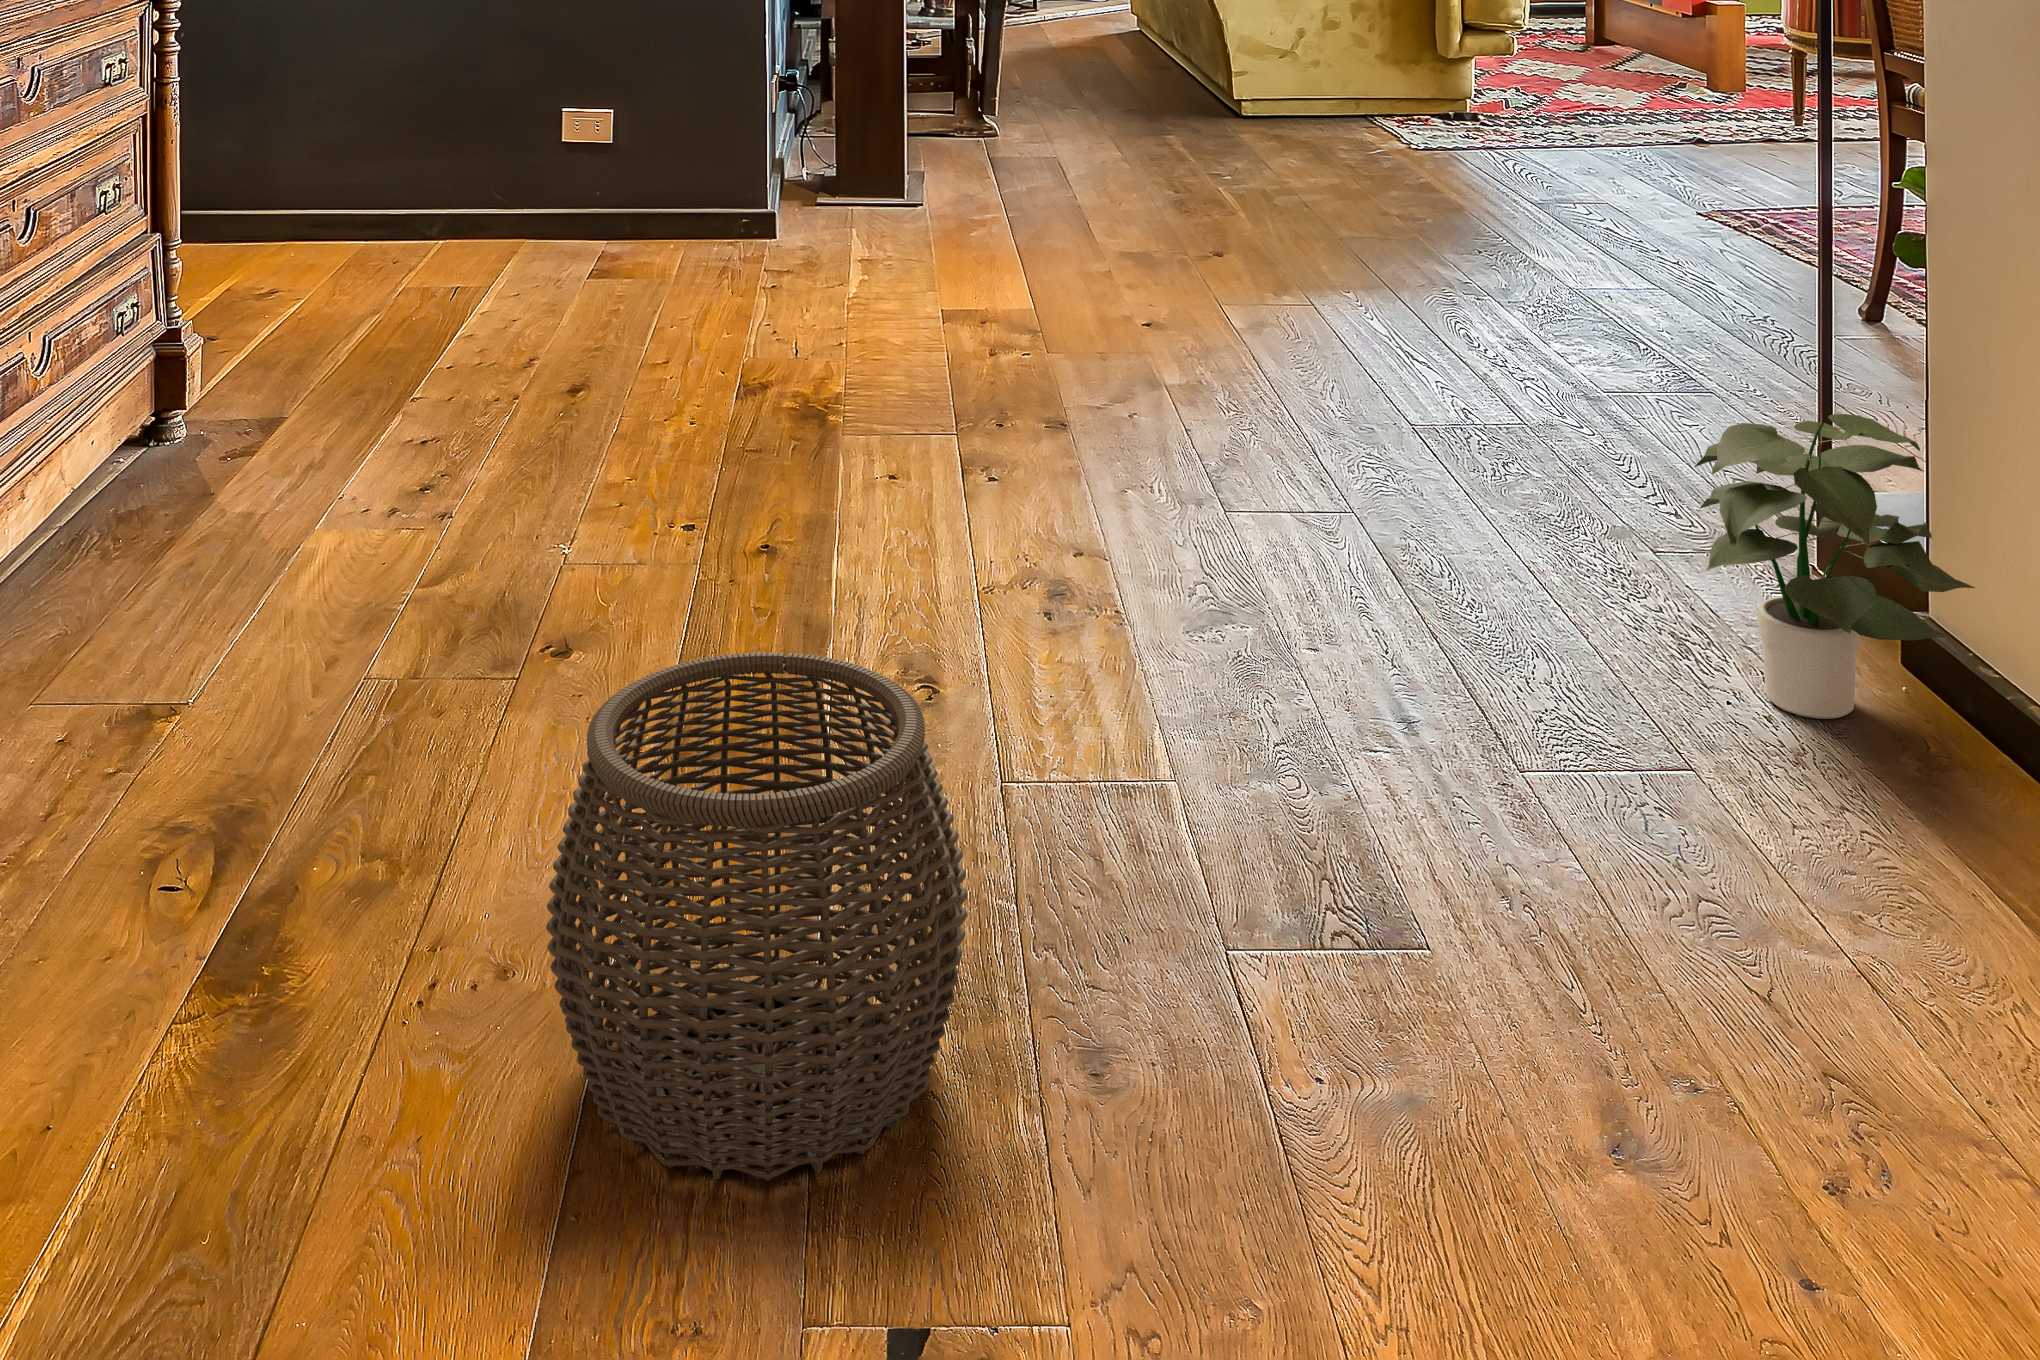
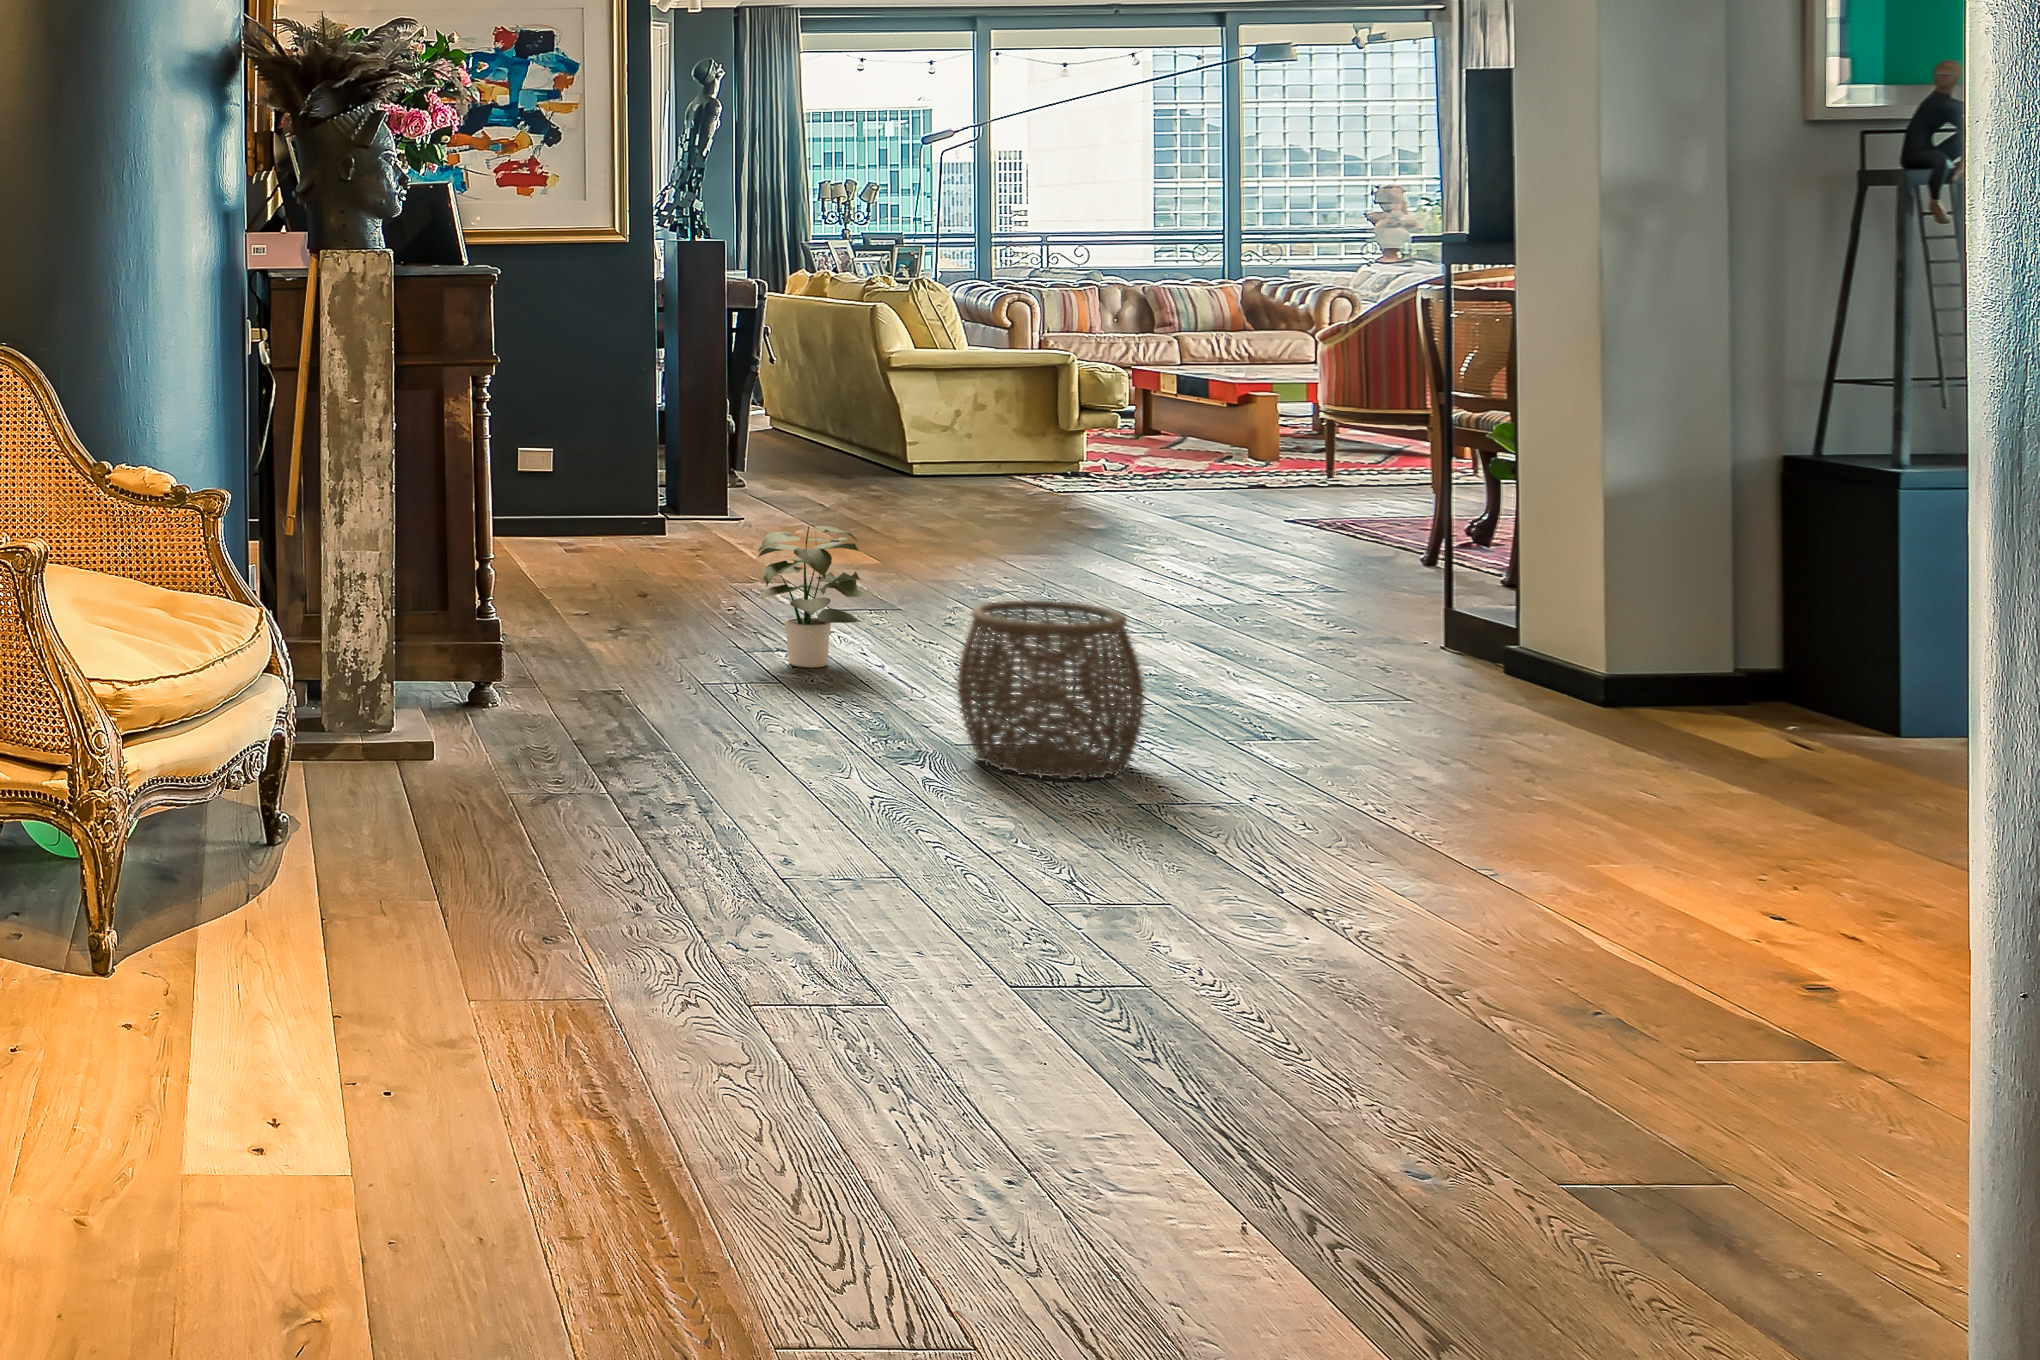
potted plant: present [1695,414,1975,719] -> present [758,526,871,668]

